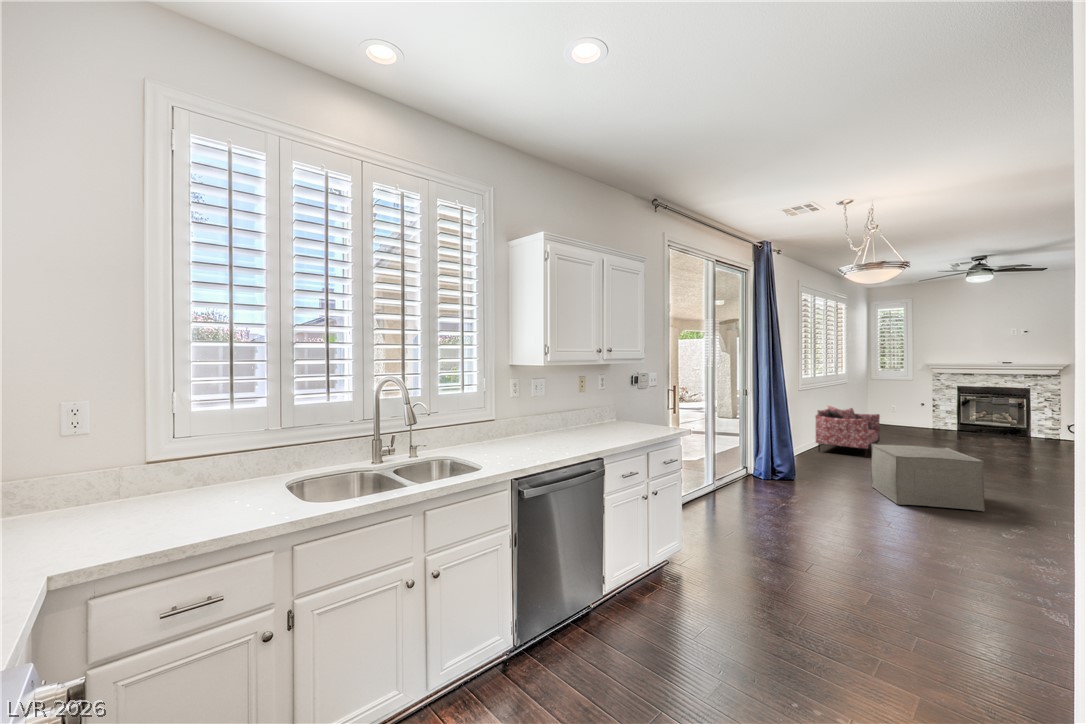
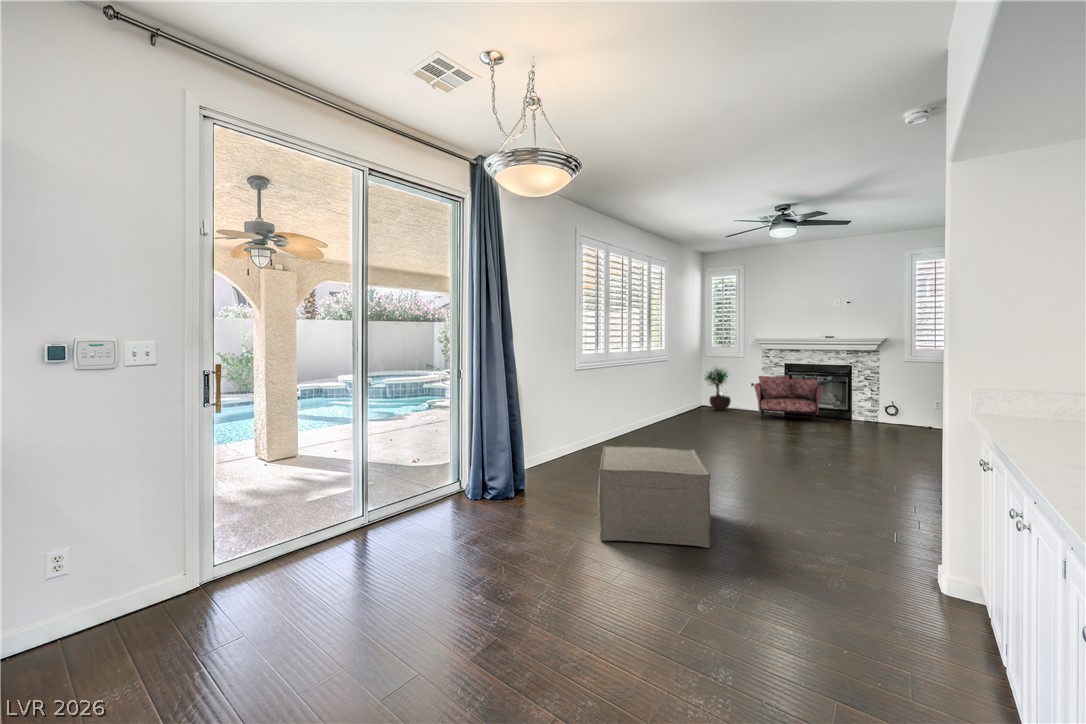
potted tree: none [874,386,904,427] -> present [705,369,731,410]
armchair: present [815,406,880,457] -> present [754,375,823,423]

